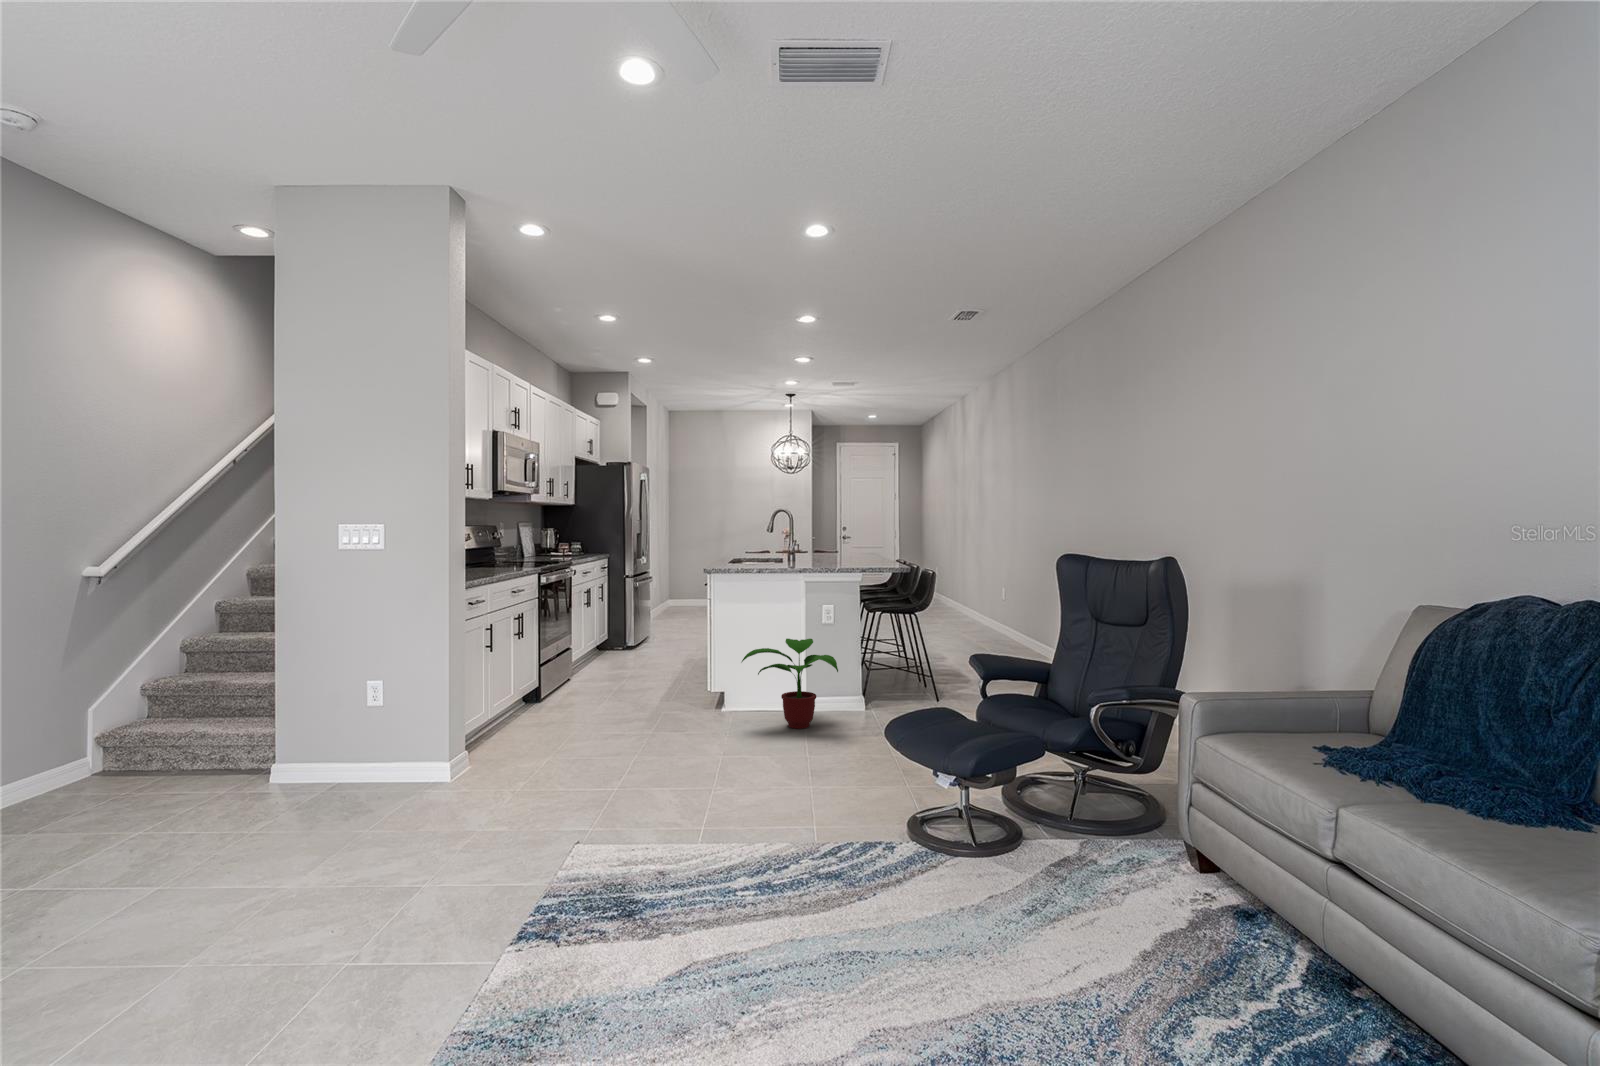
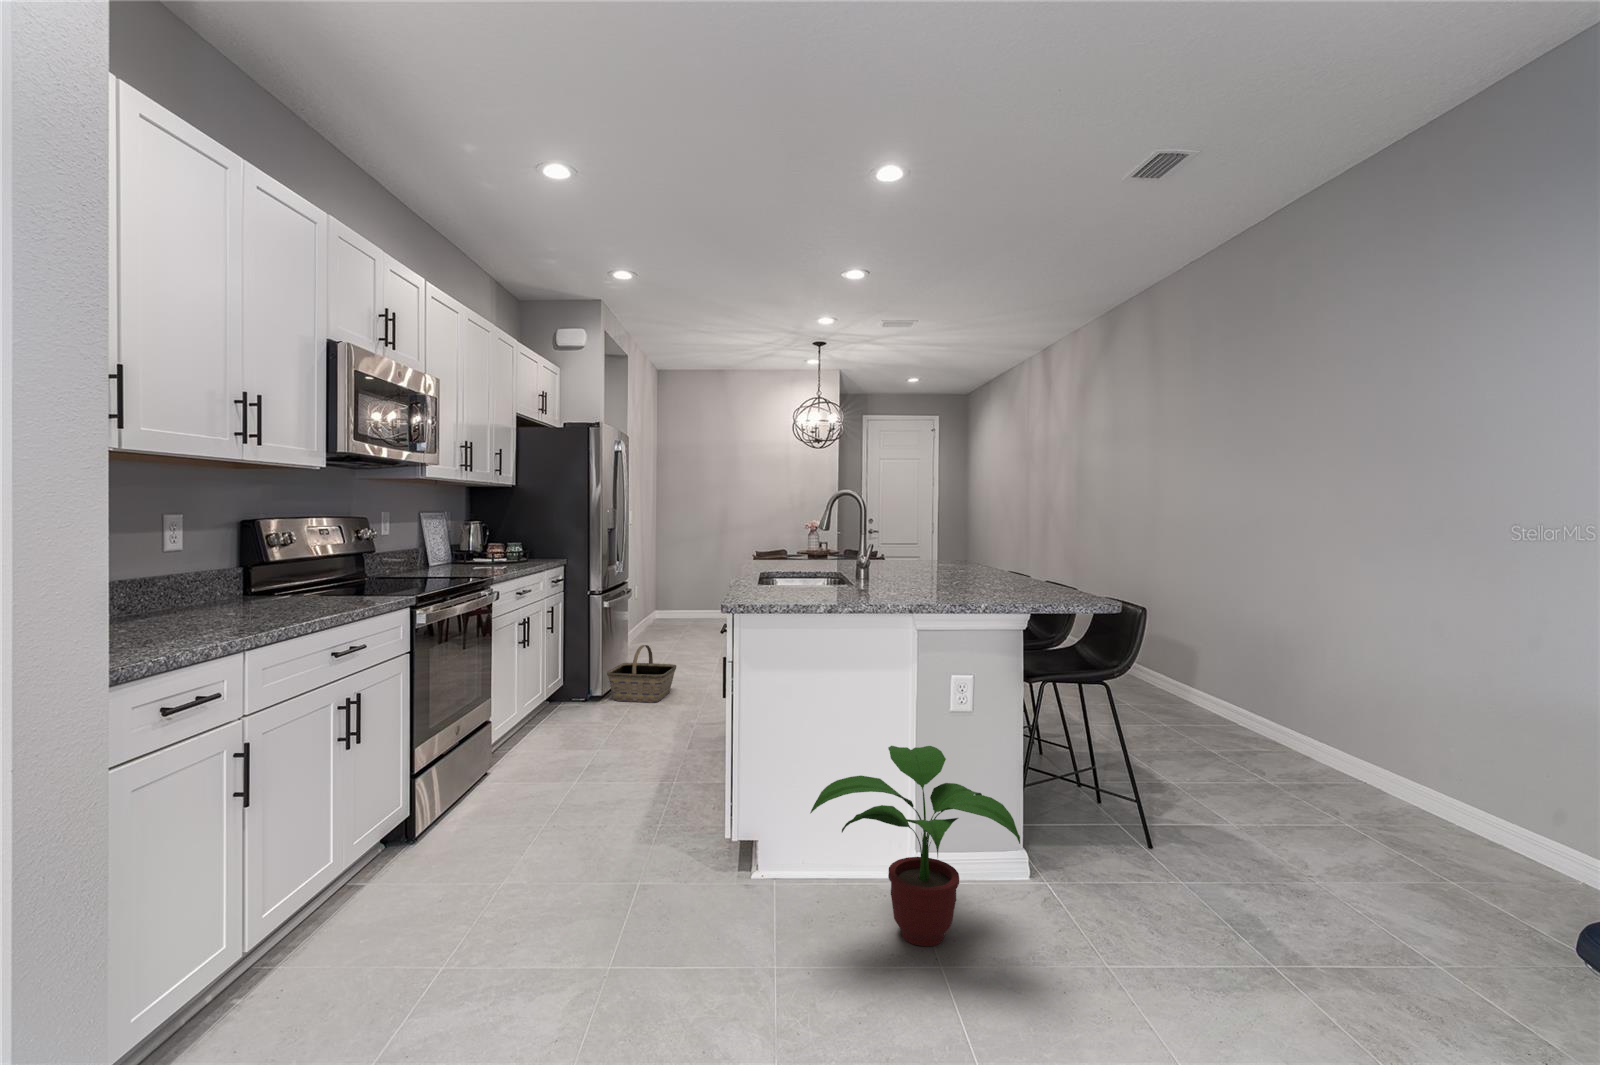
basket: none [637,613,684,651] -> present [607,645,676,703]

